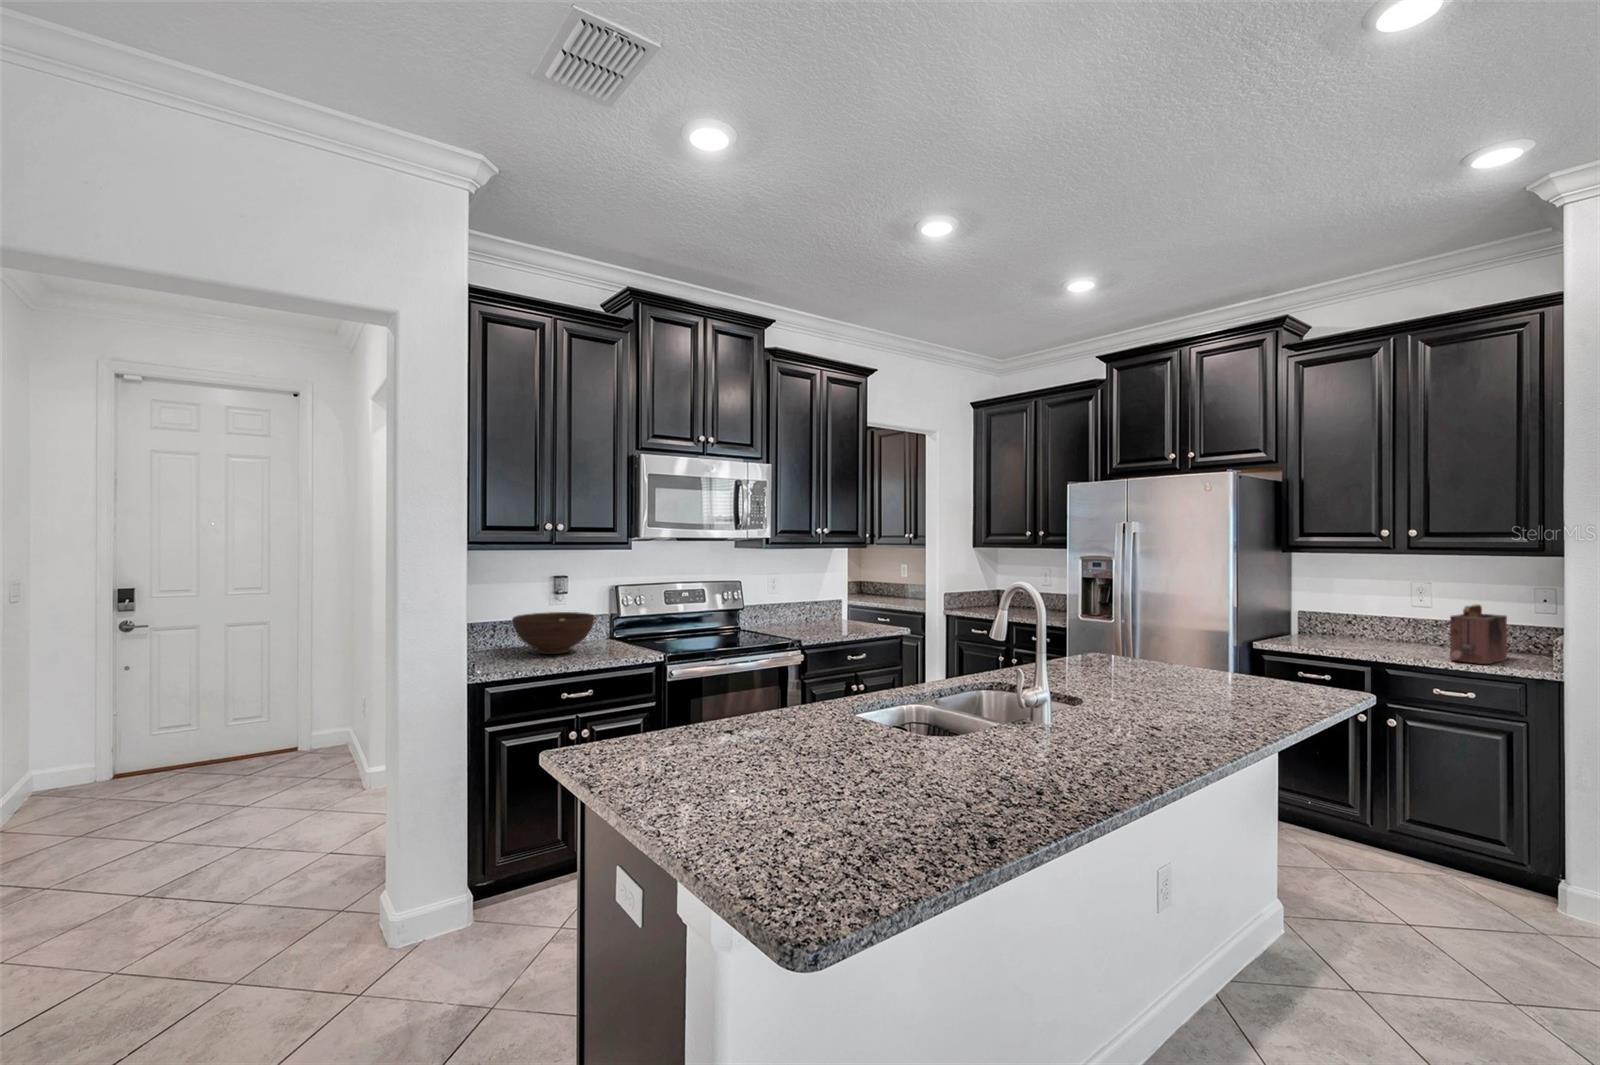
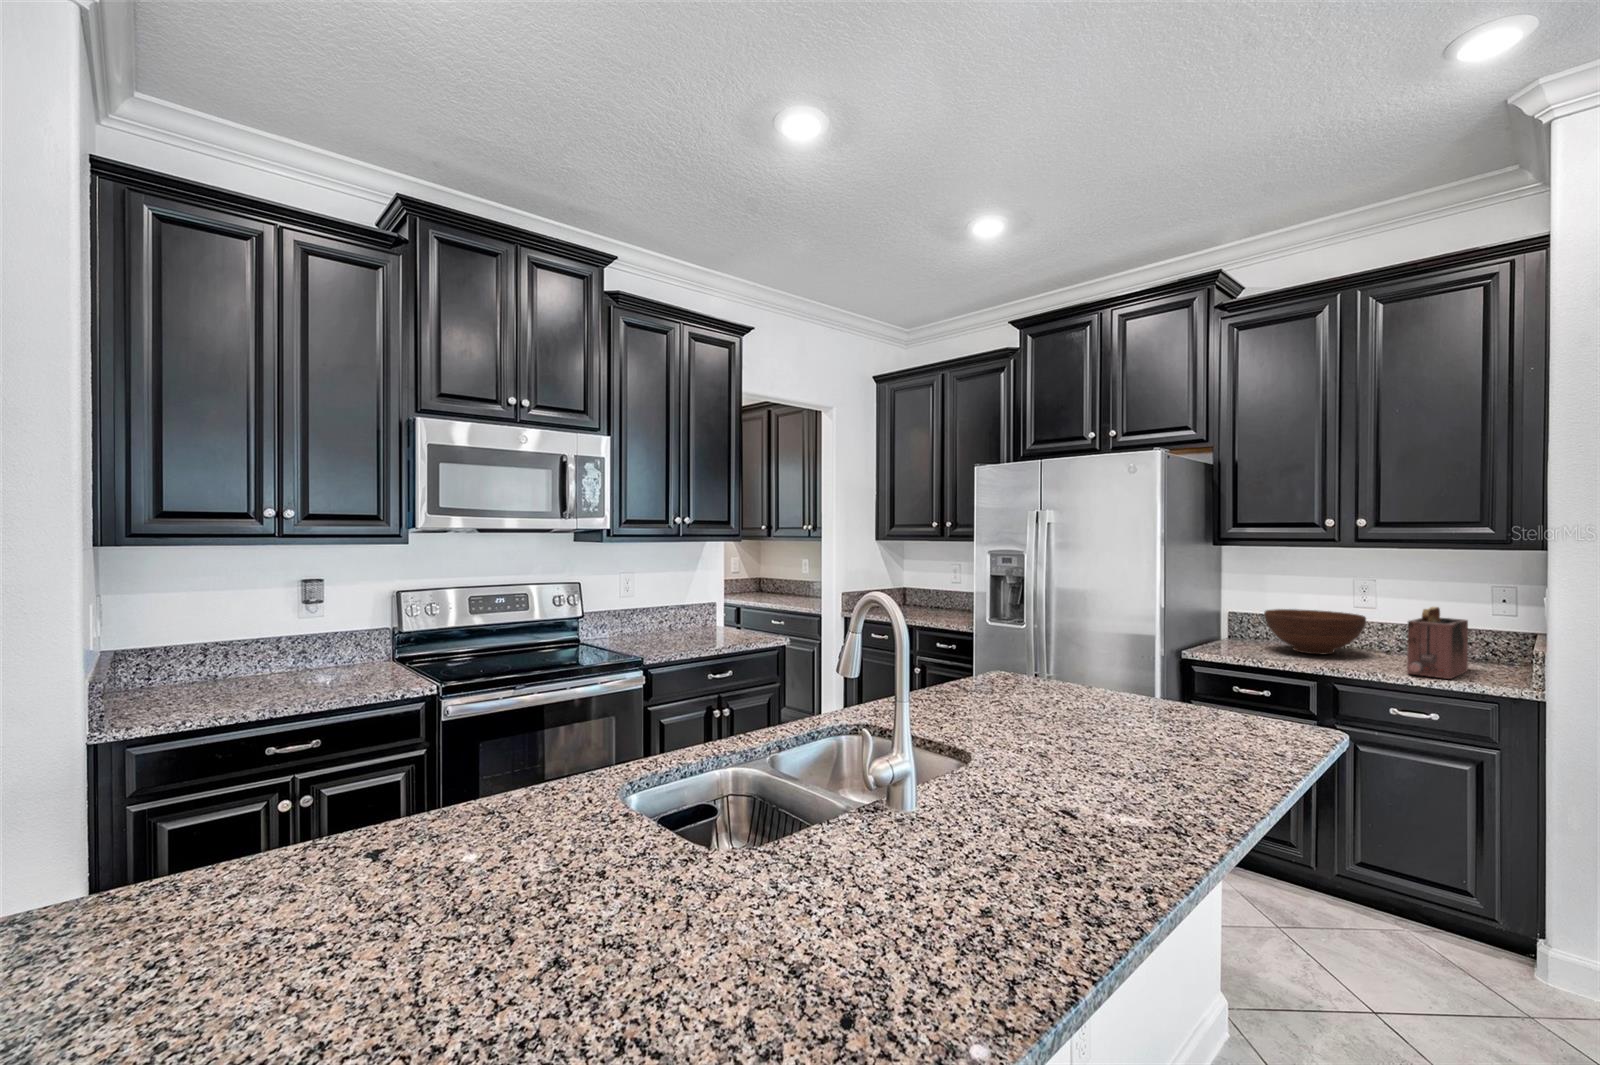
fruit bowl: present [512,612,595,654] -> present [1264,609,1366,655]

